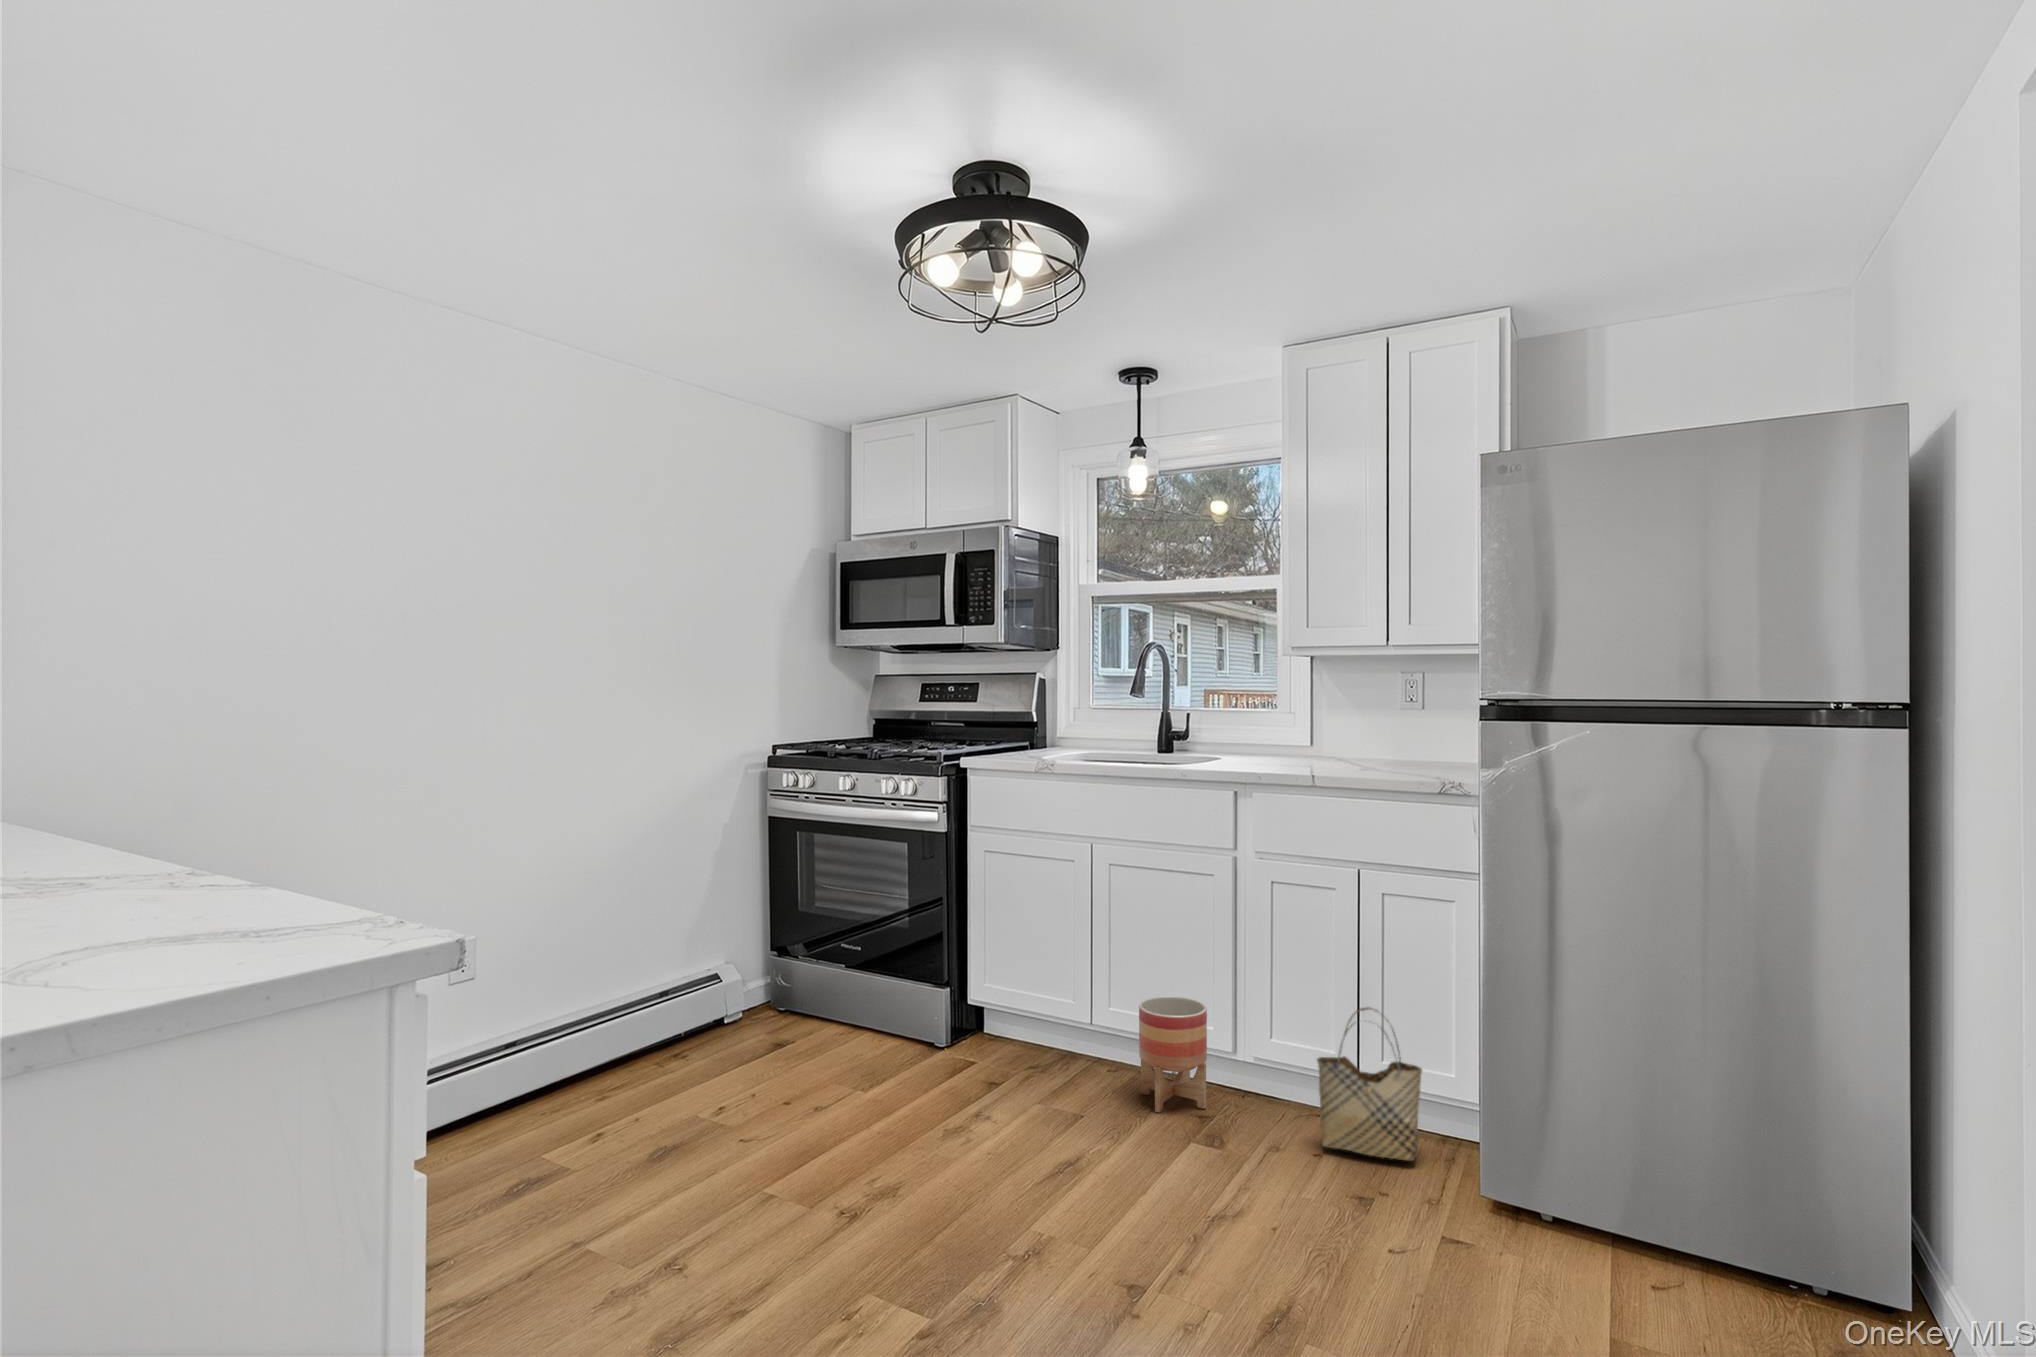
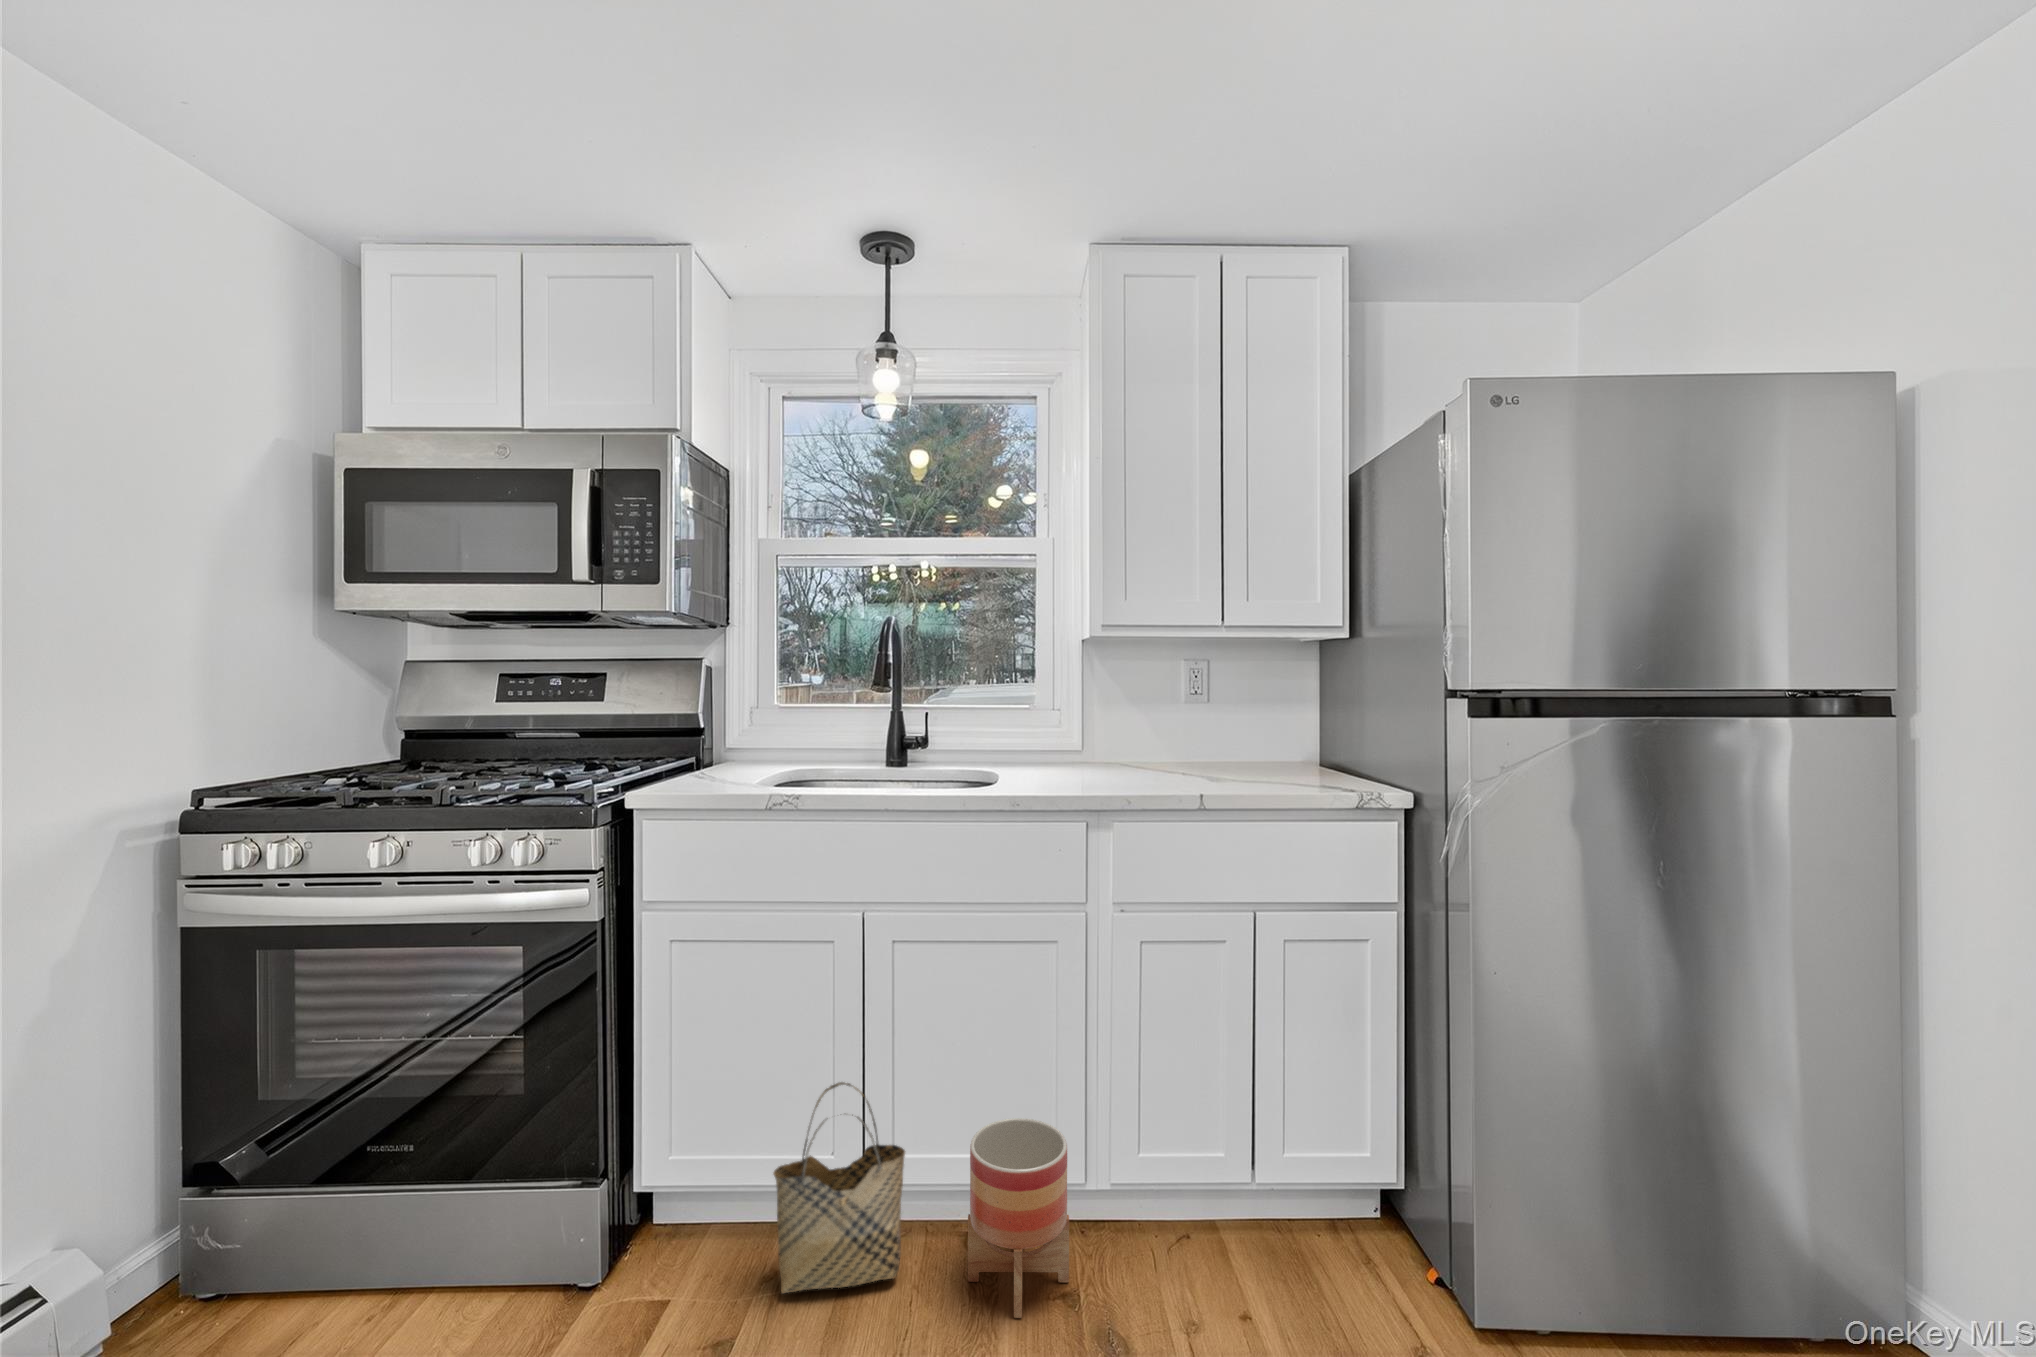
woven basket: present [1317,1008,1422,1161] -> present [773,1082,905,1293]

